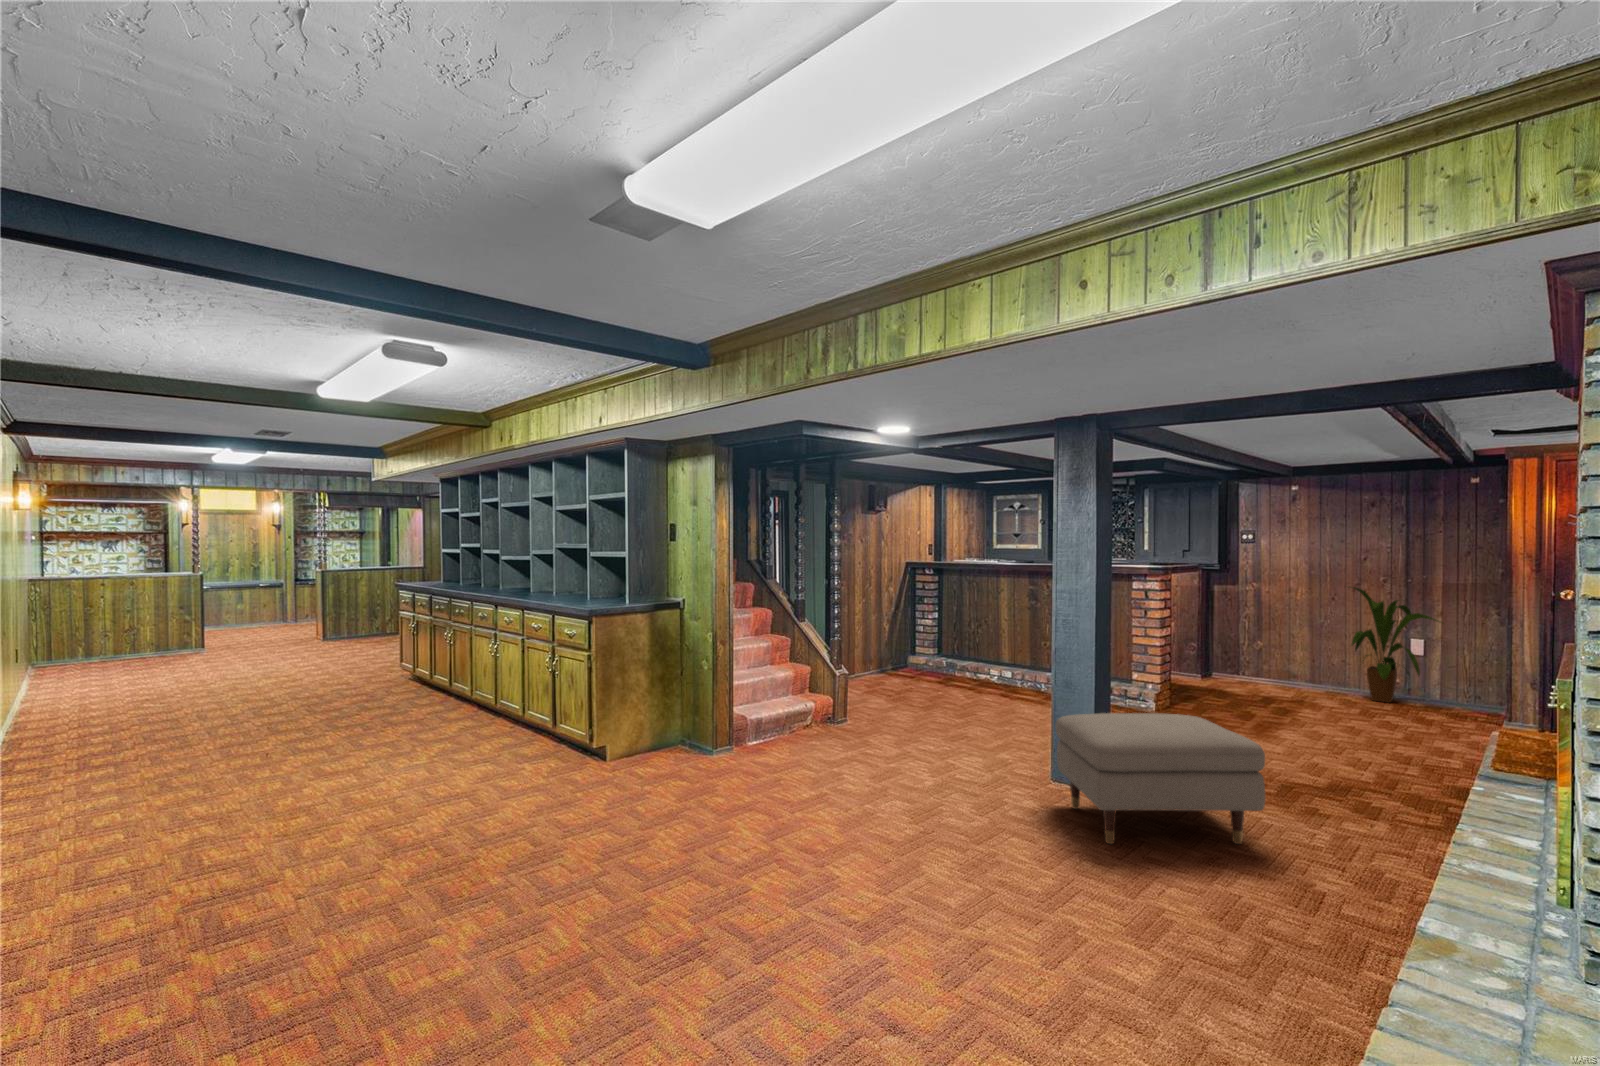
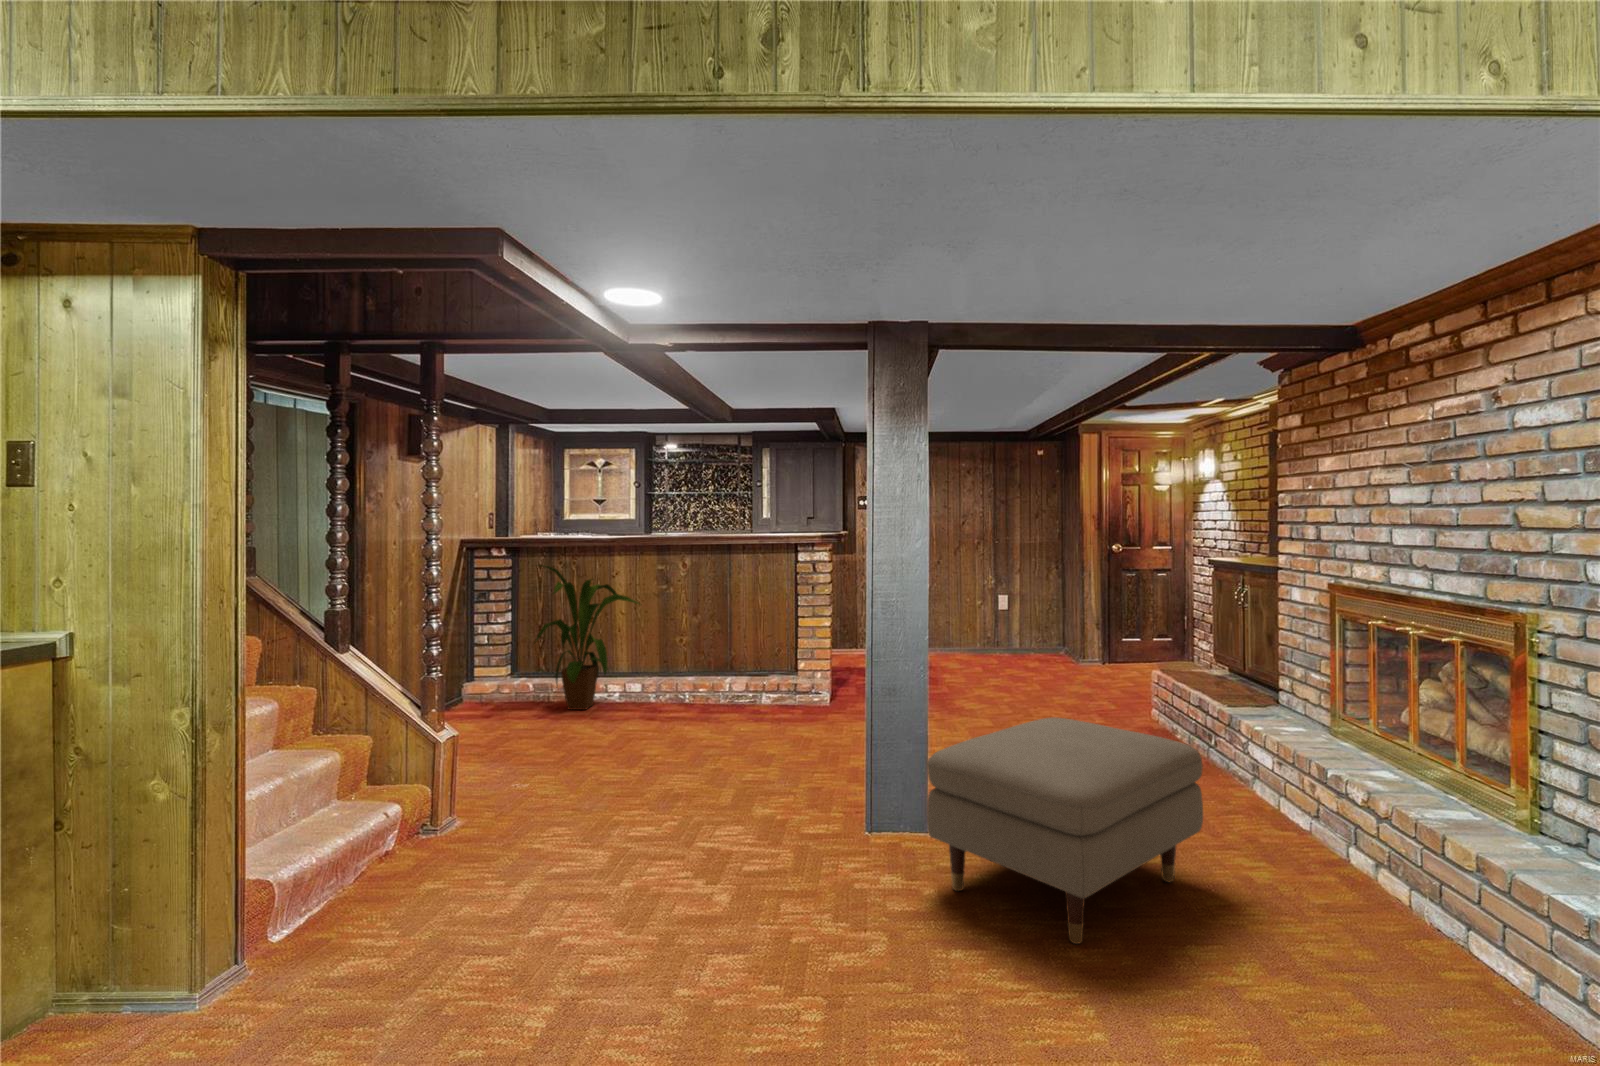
house plant: present [1352,587,1443,702] -> present [536,565,639,710]

